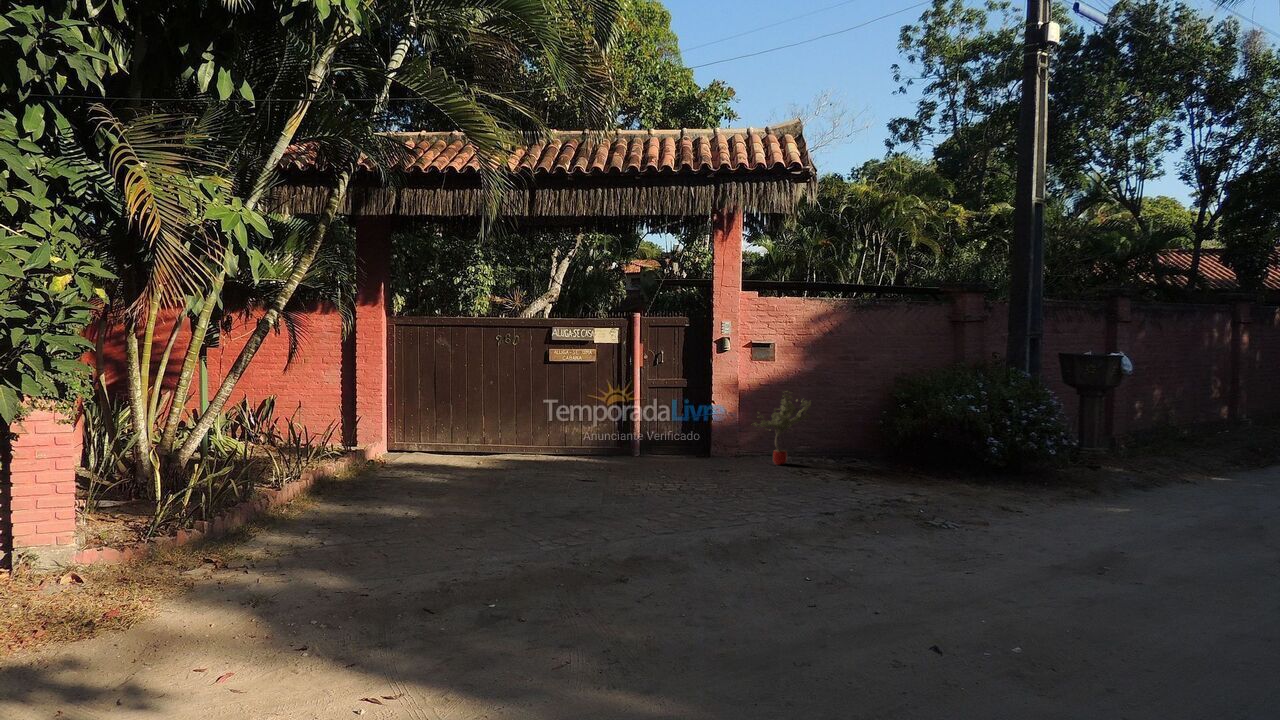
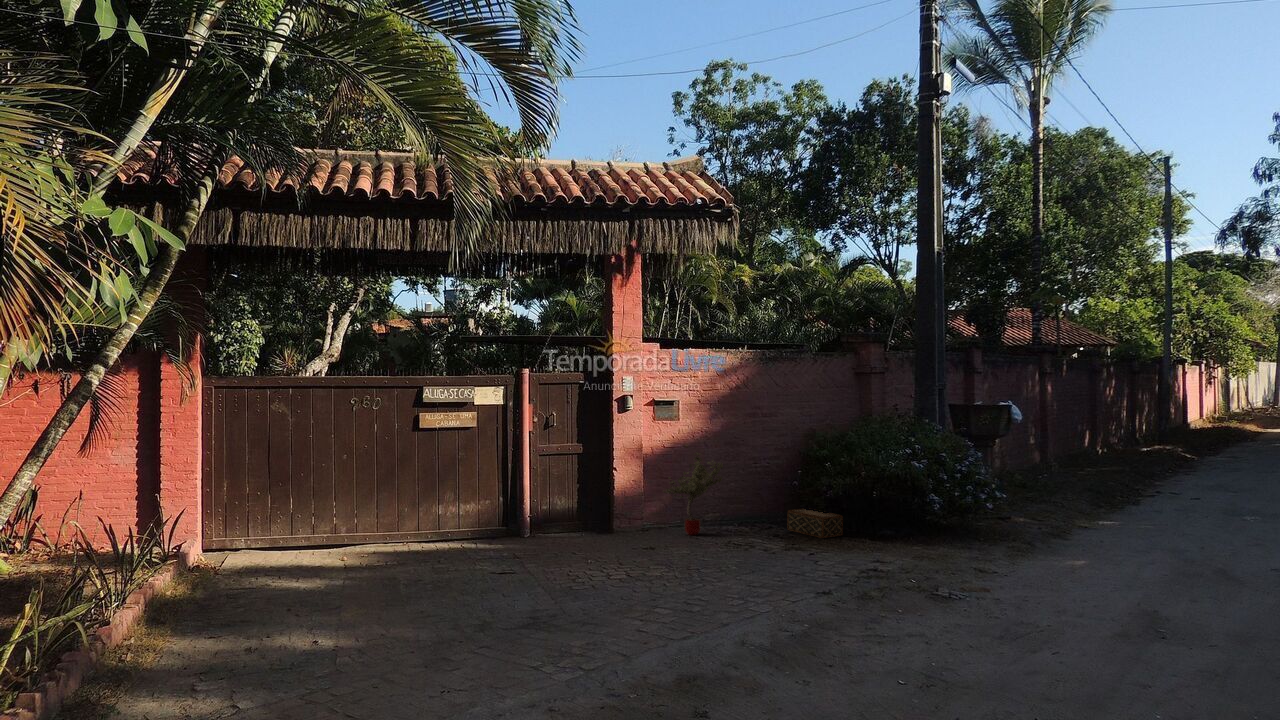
woven basket: none [877,448,924,476] -> present [787,508,843,538]

